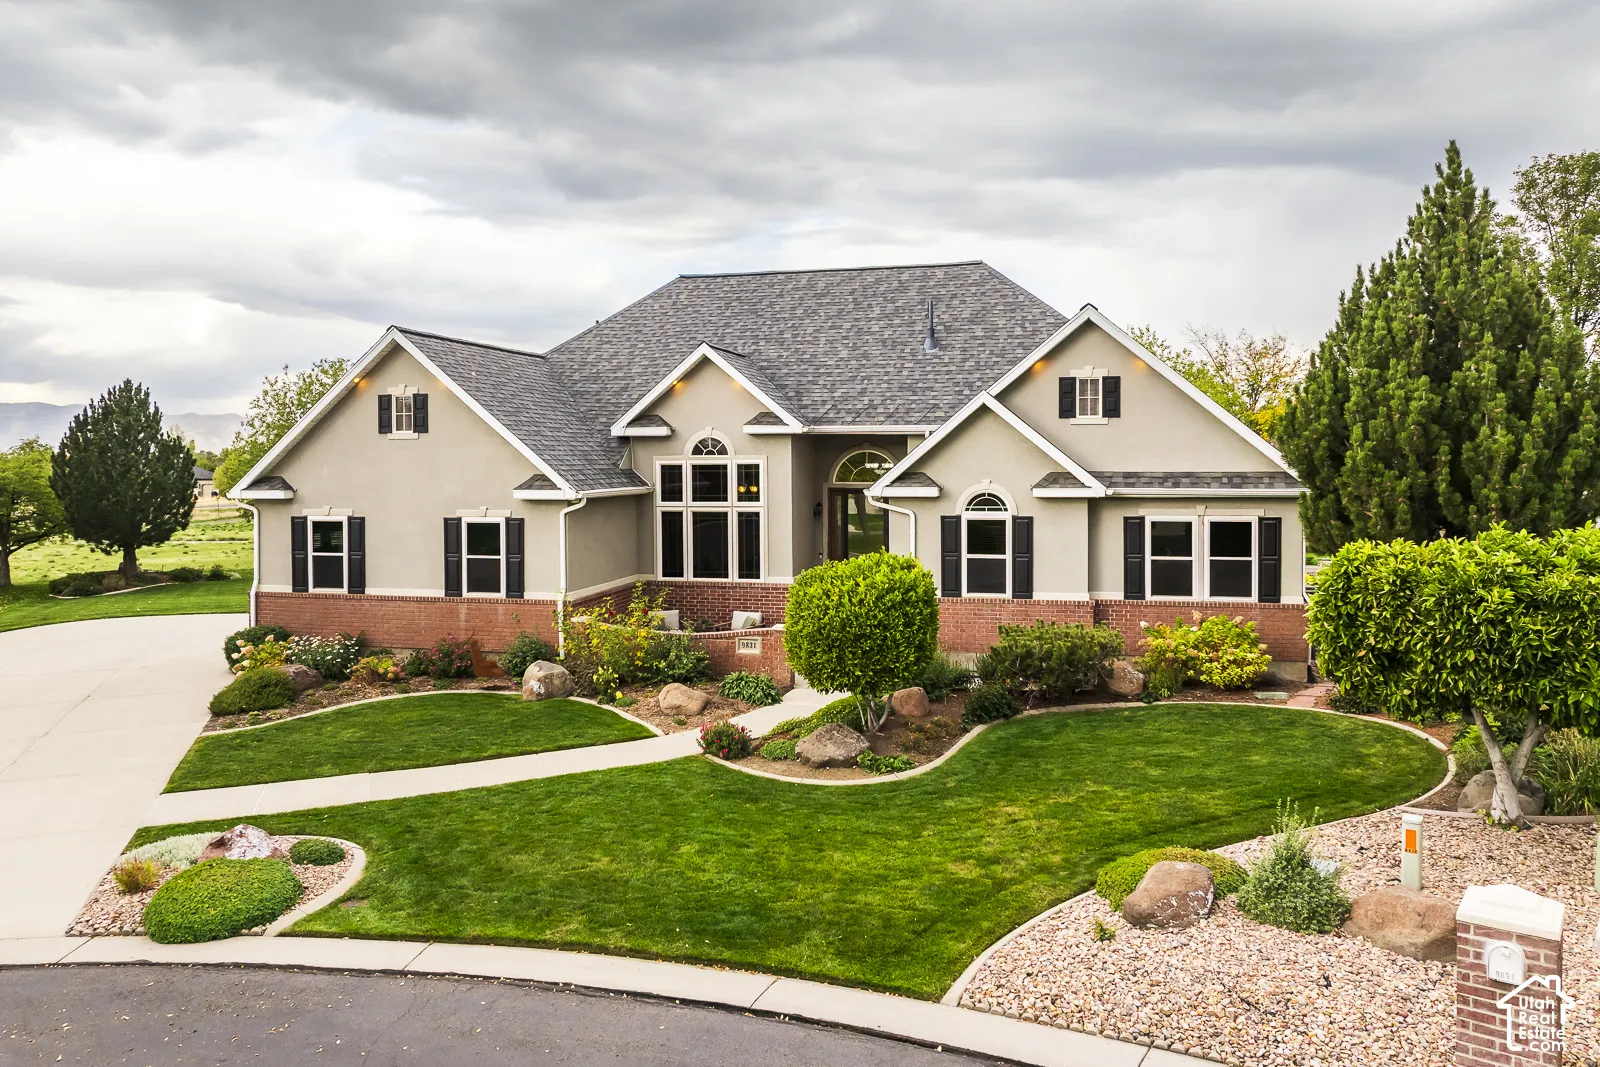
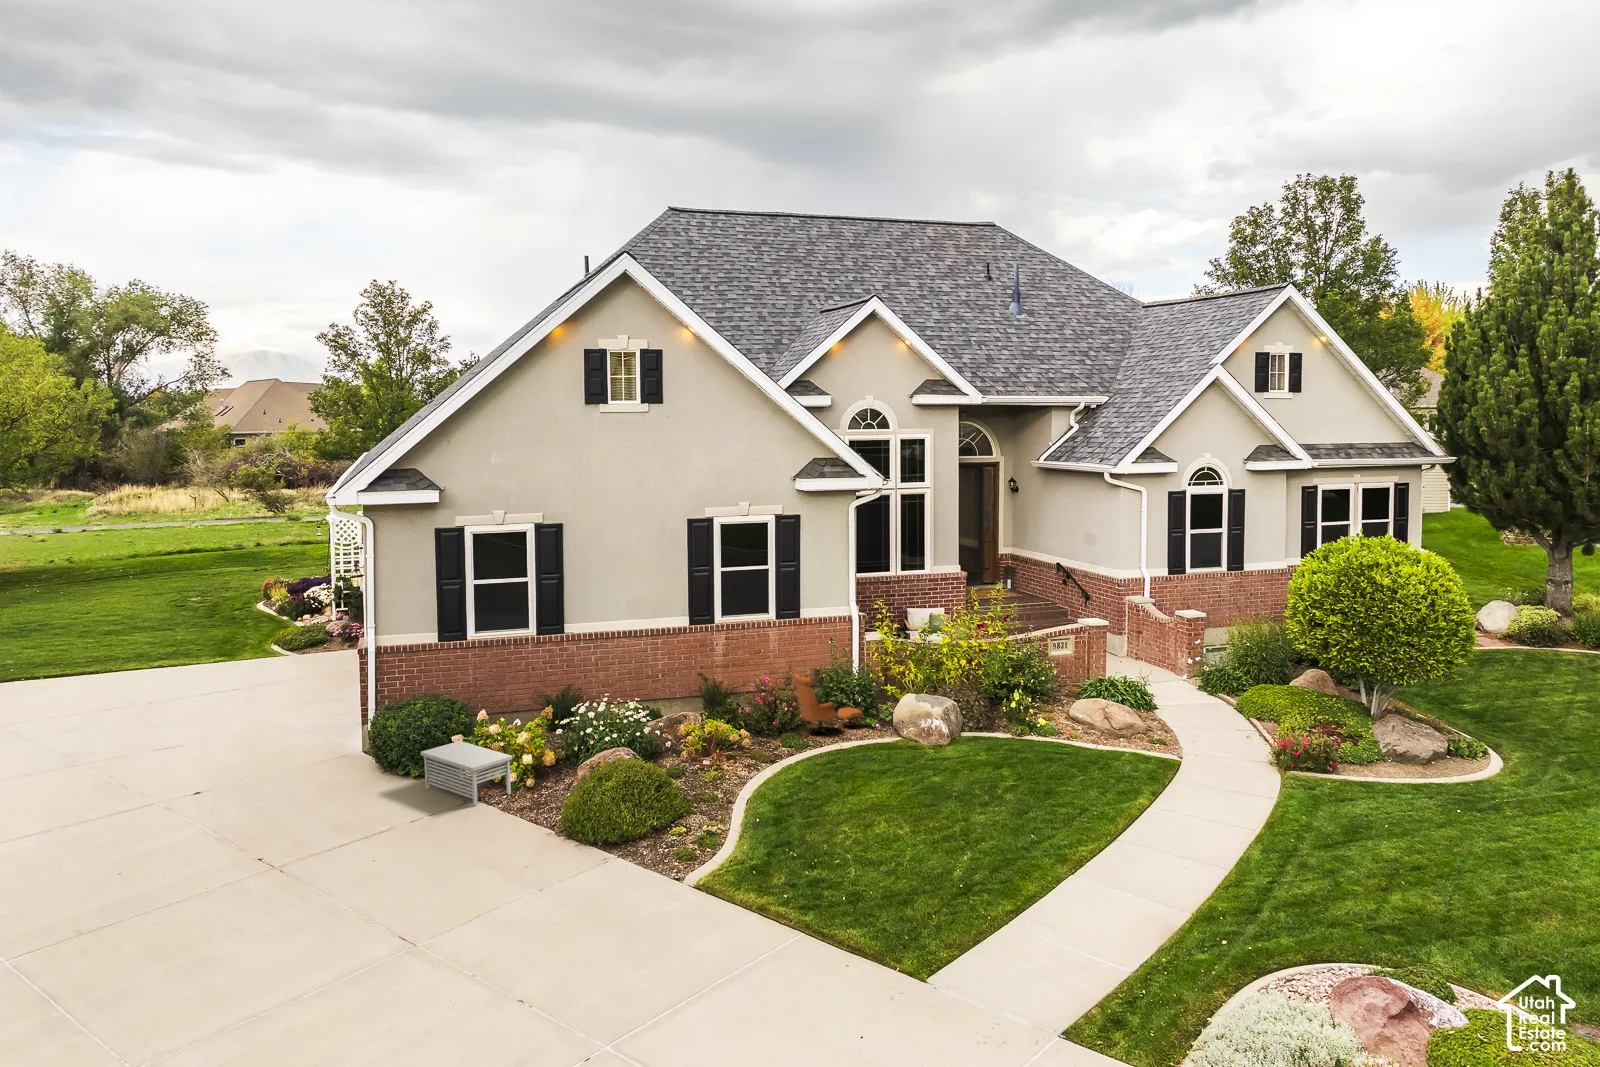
storage bench: none [209,654,250,689] -> present [421,741,512,806]

